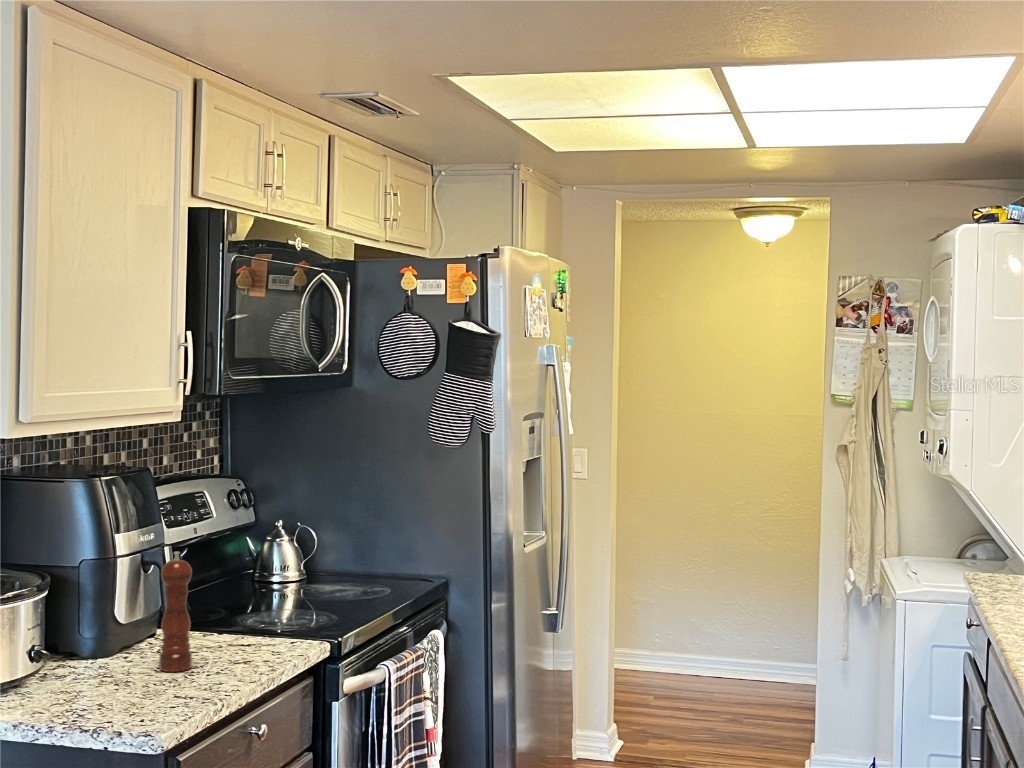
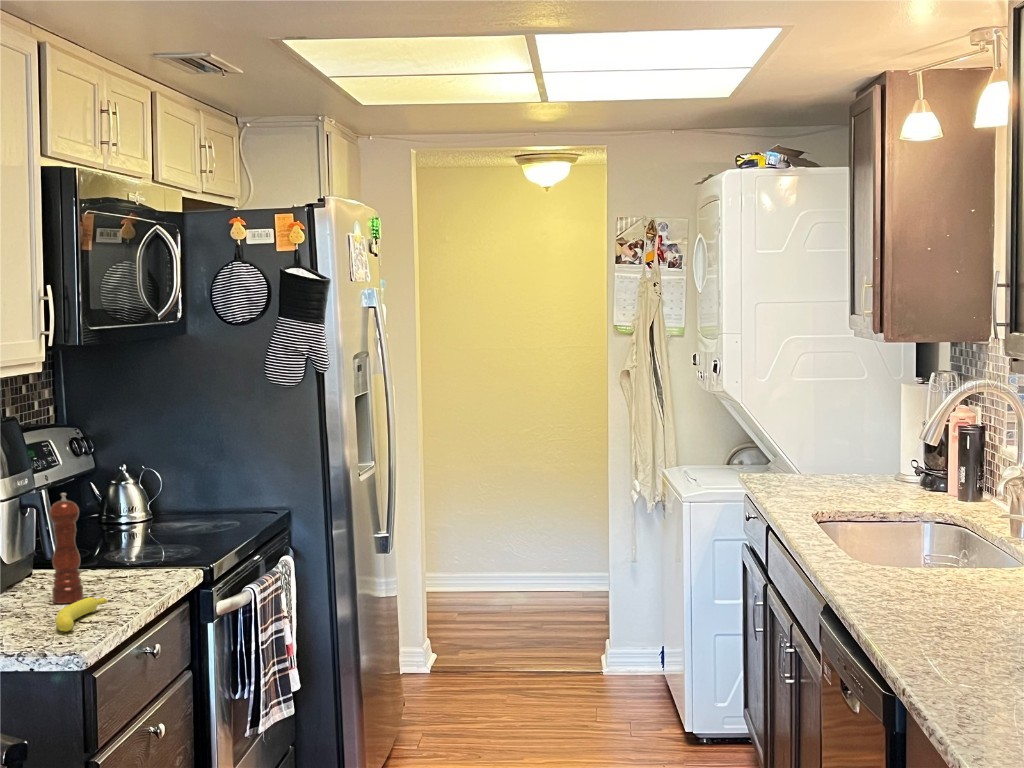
banana: none [142,669,208,708] -> present [55,597,107,632]

